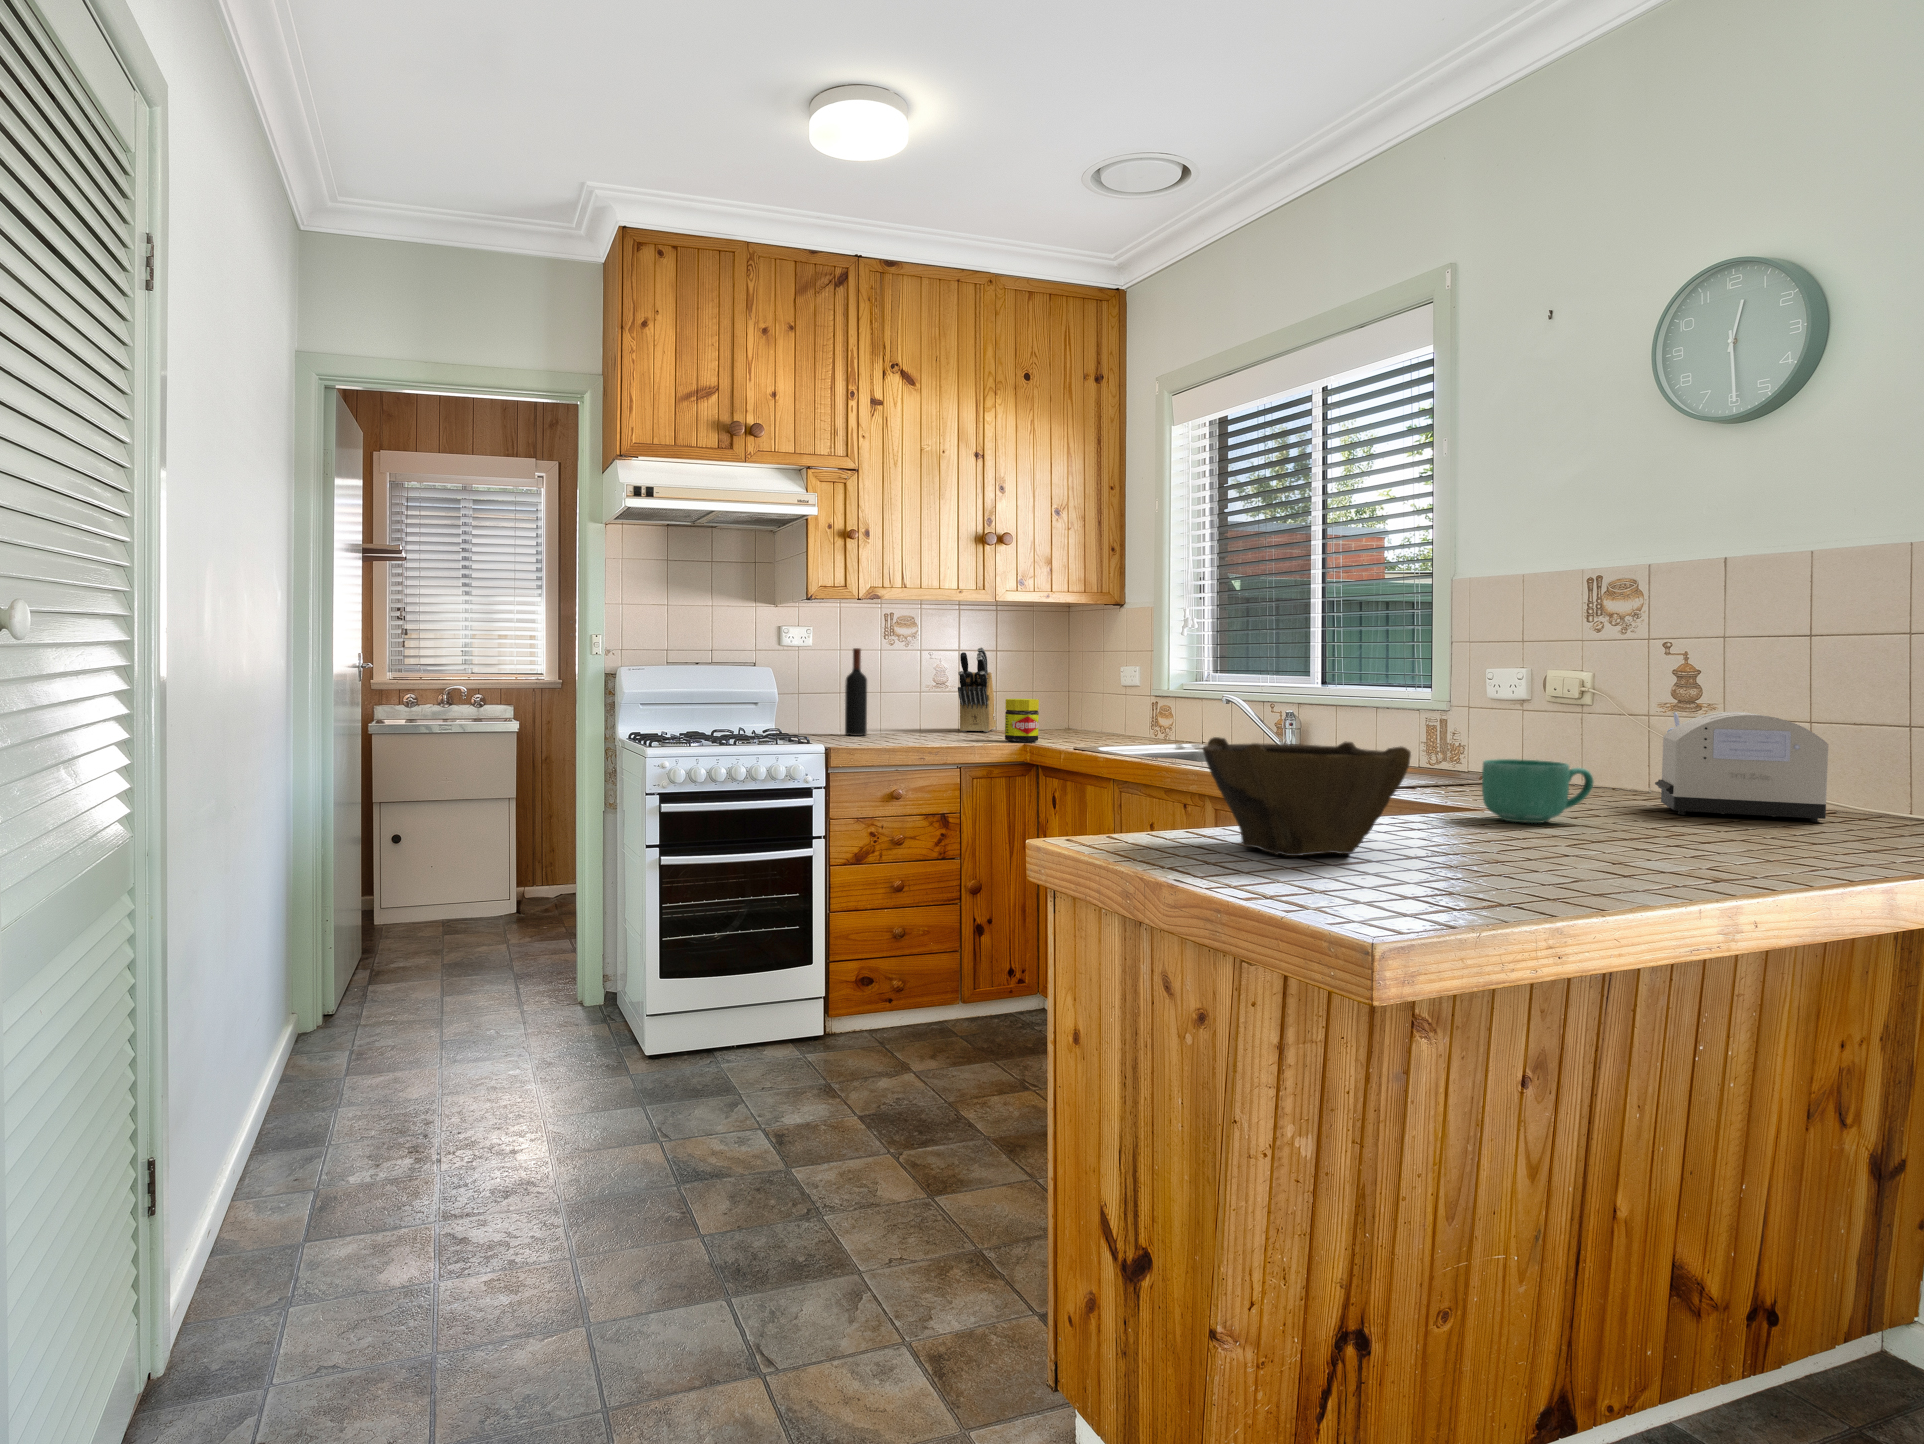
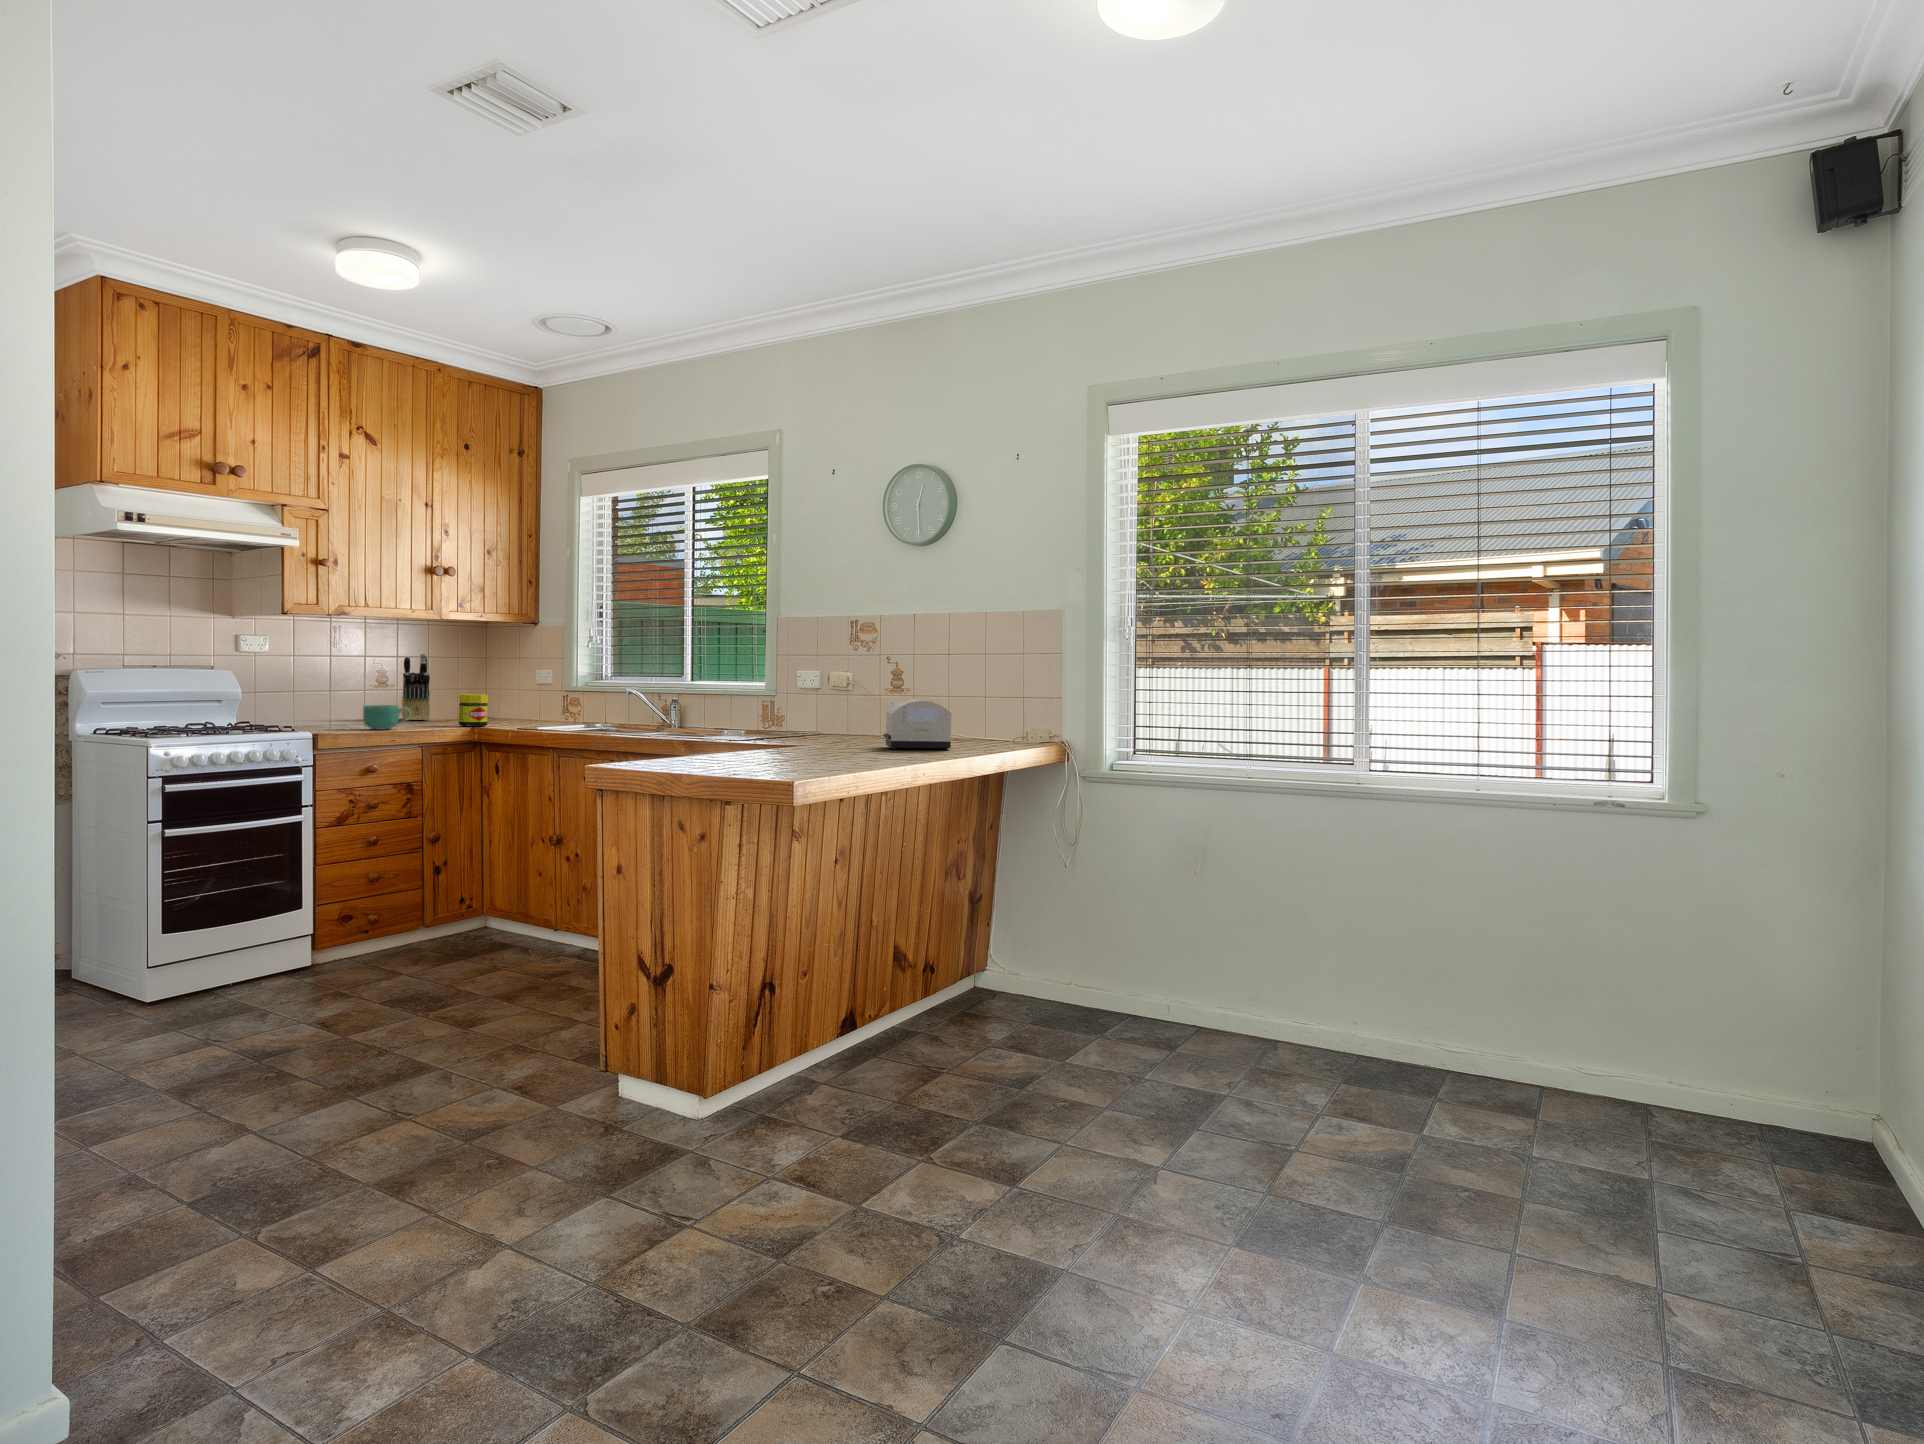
wine bottle: present [845,648,867,736] -> none [306,653,327,725]
bowl: present [1203,737,1411,856] -> none [688,714,788,769]
mug: present [1482,759,1593,823] -> present [363,705,410,730]

